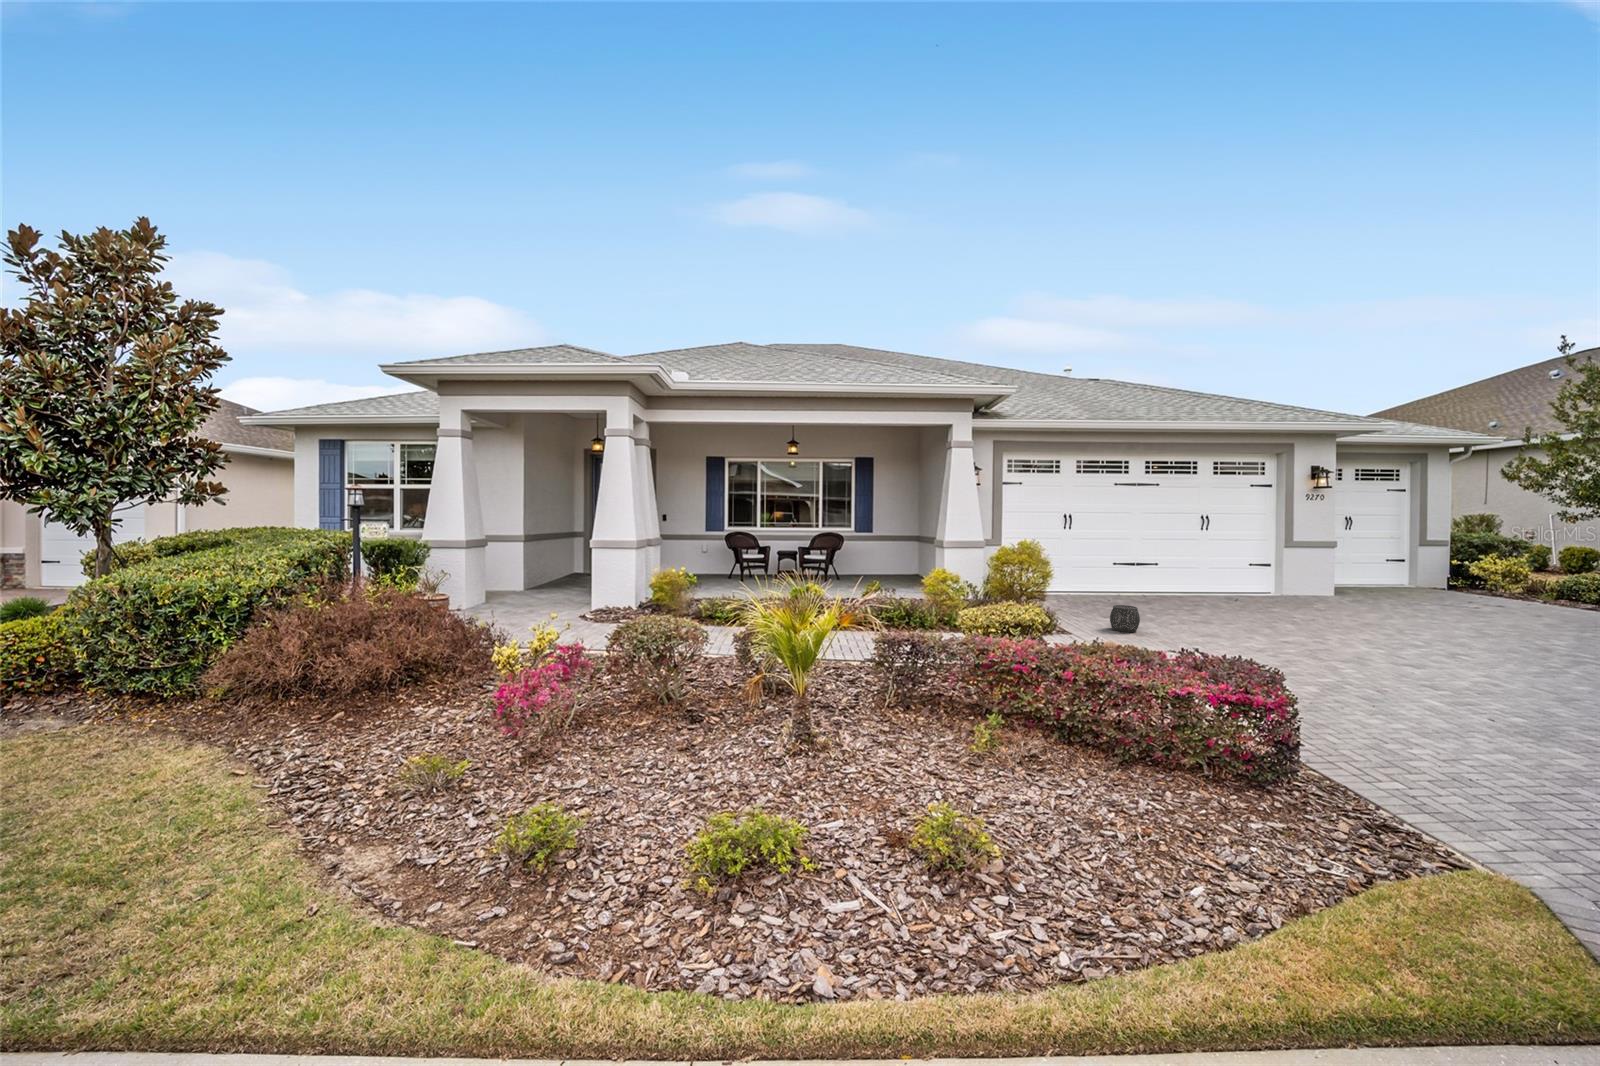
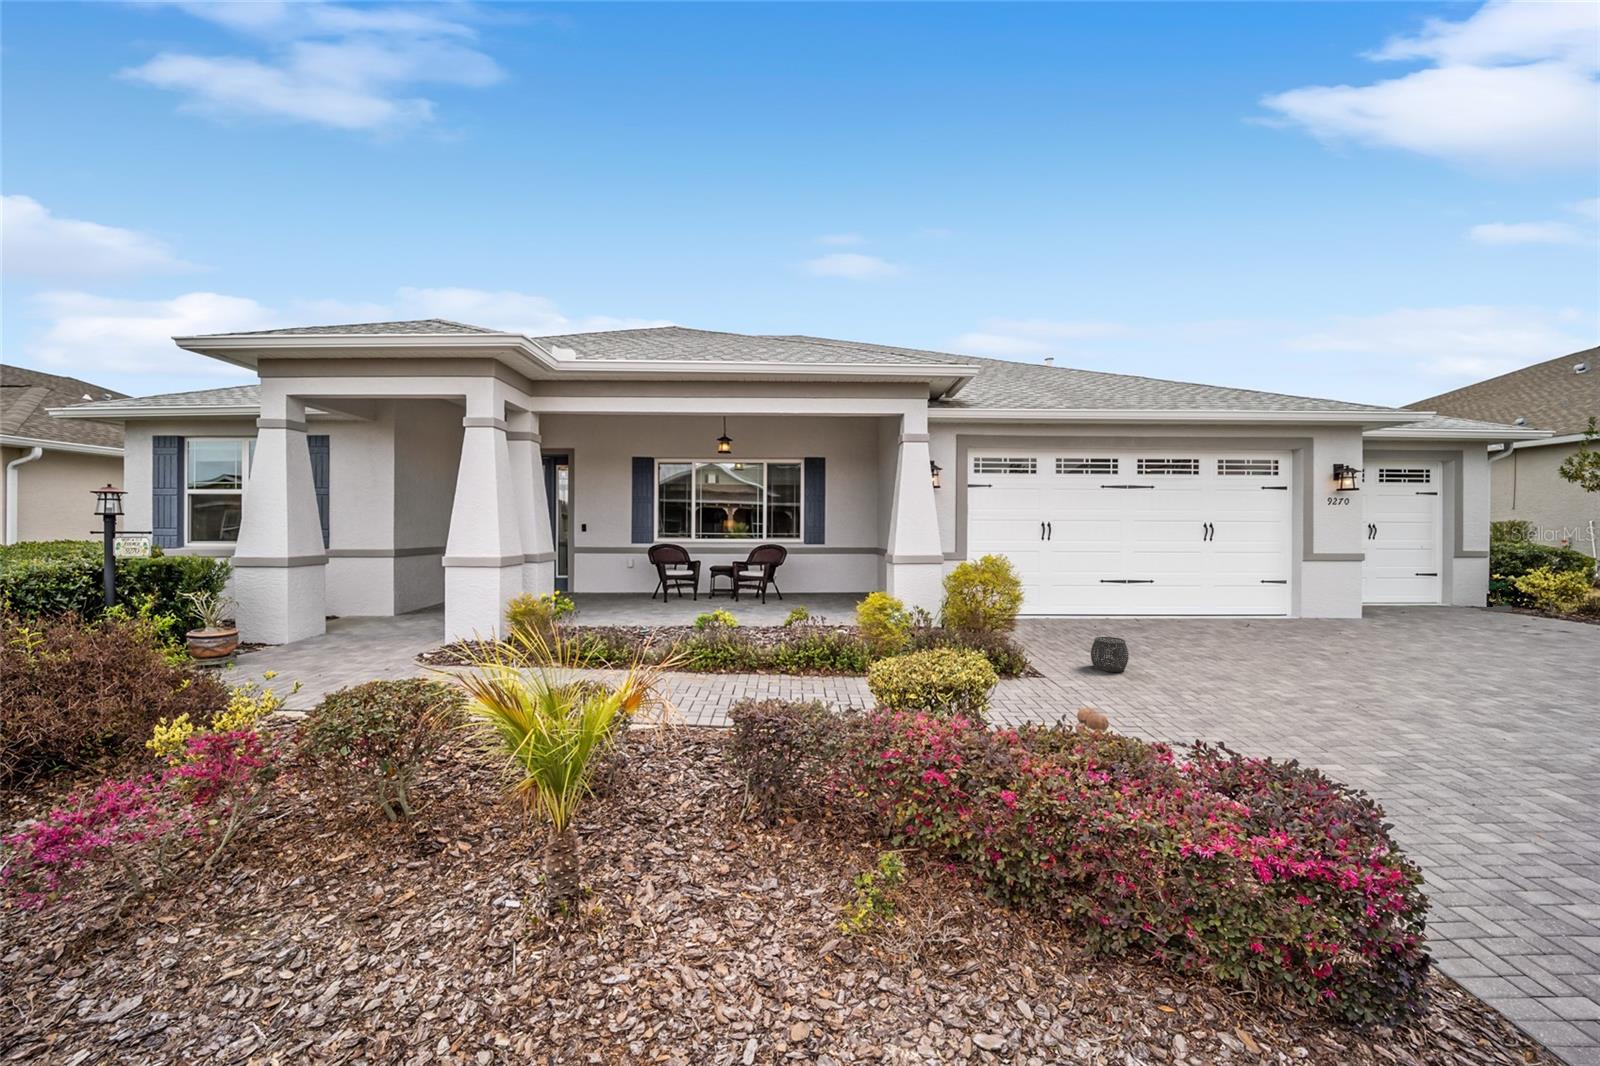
potted plant: none [1440,566,1469,593] -> present [1481,581,1512,613]

